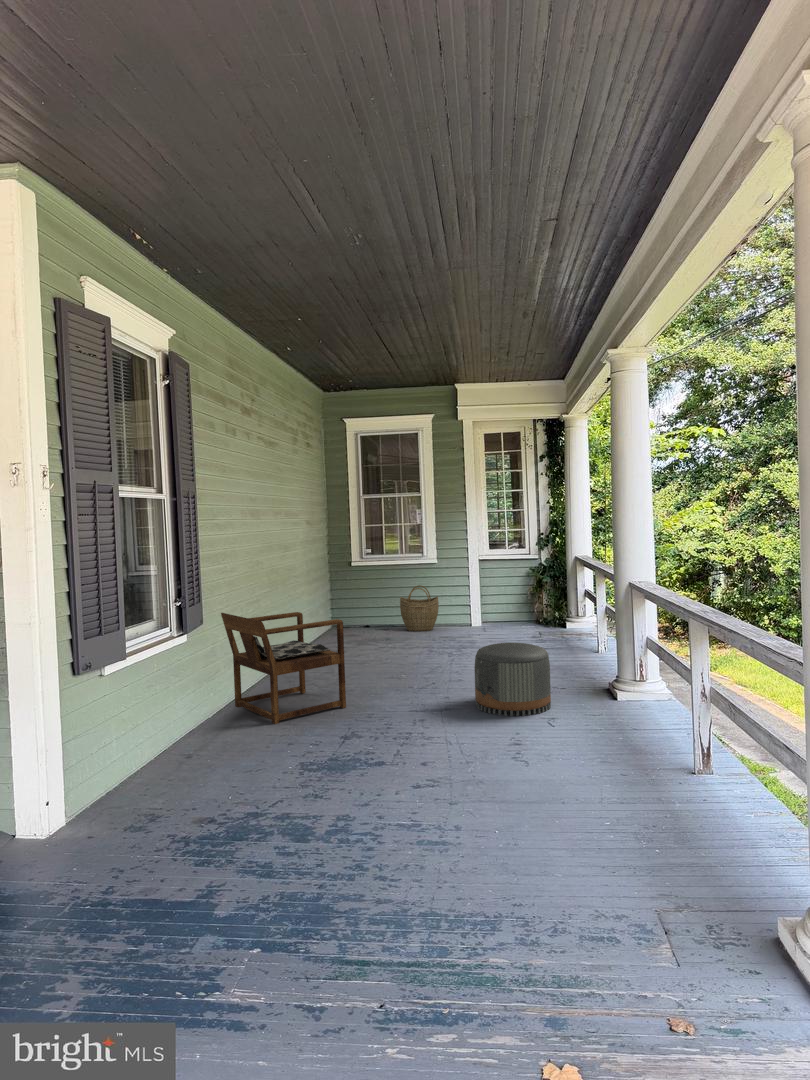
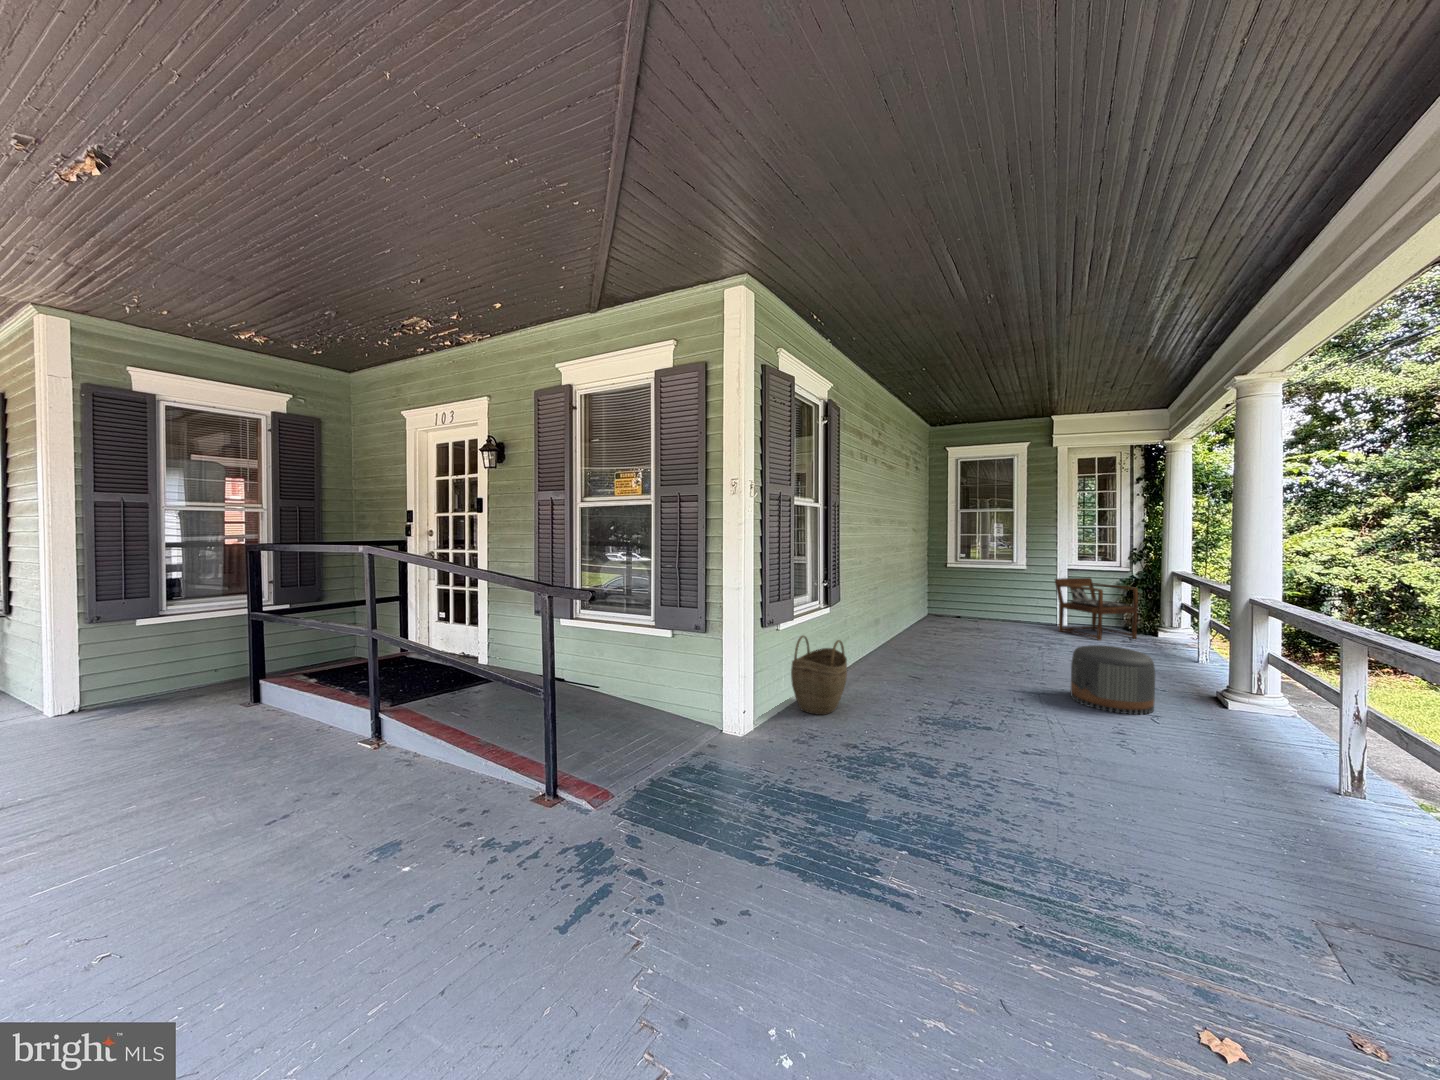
woven basket: present [400,585,439,631] -> present [791,636,847,715]
armchair: present [221,612,346,724] -> present [1055,578,1138,641]

